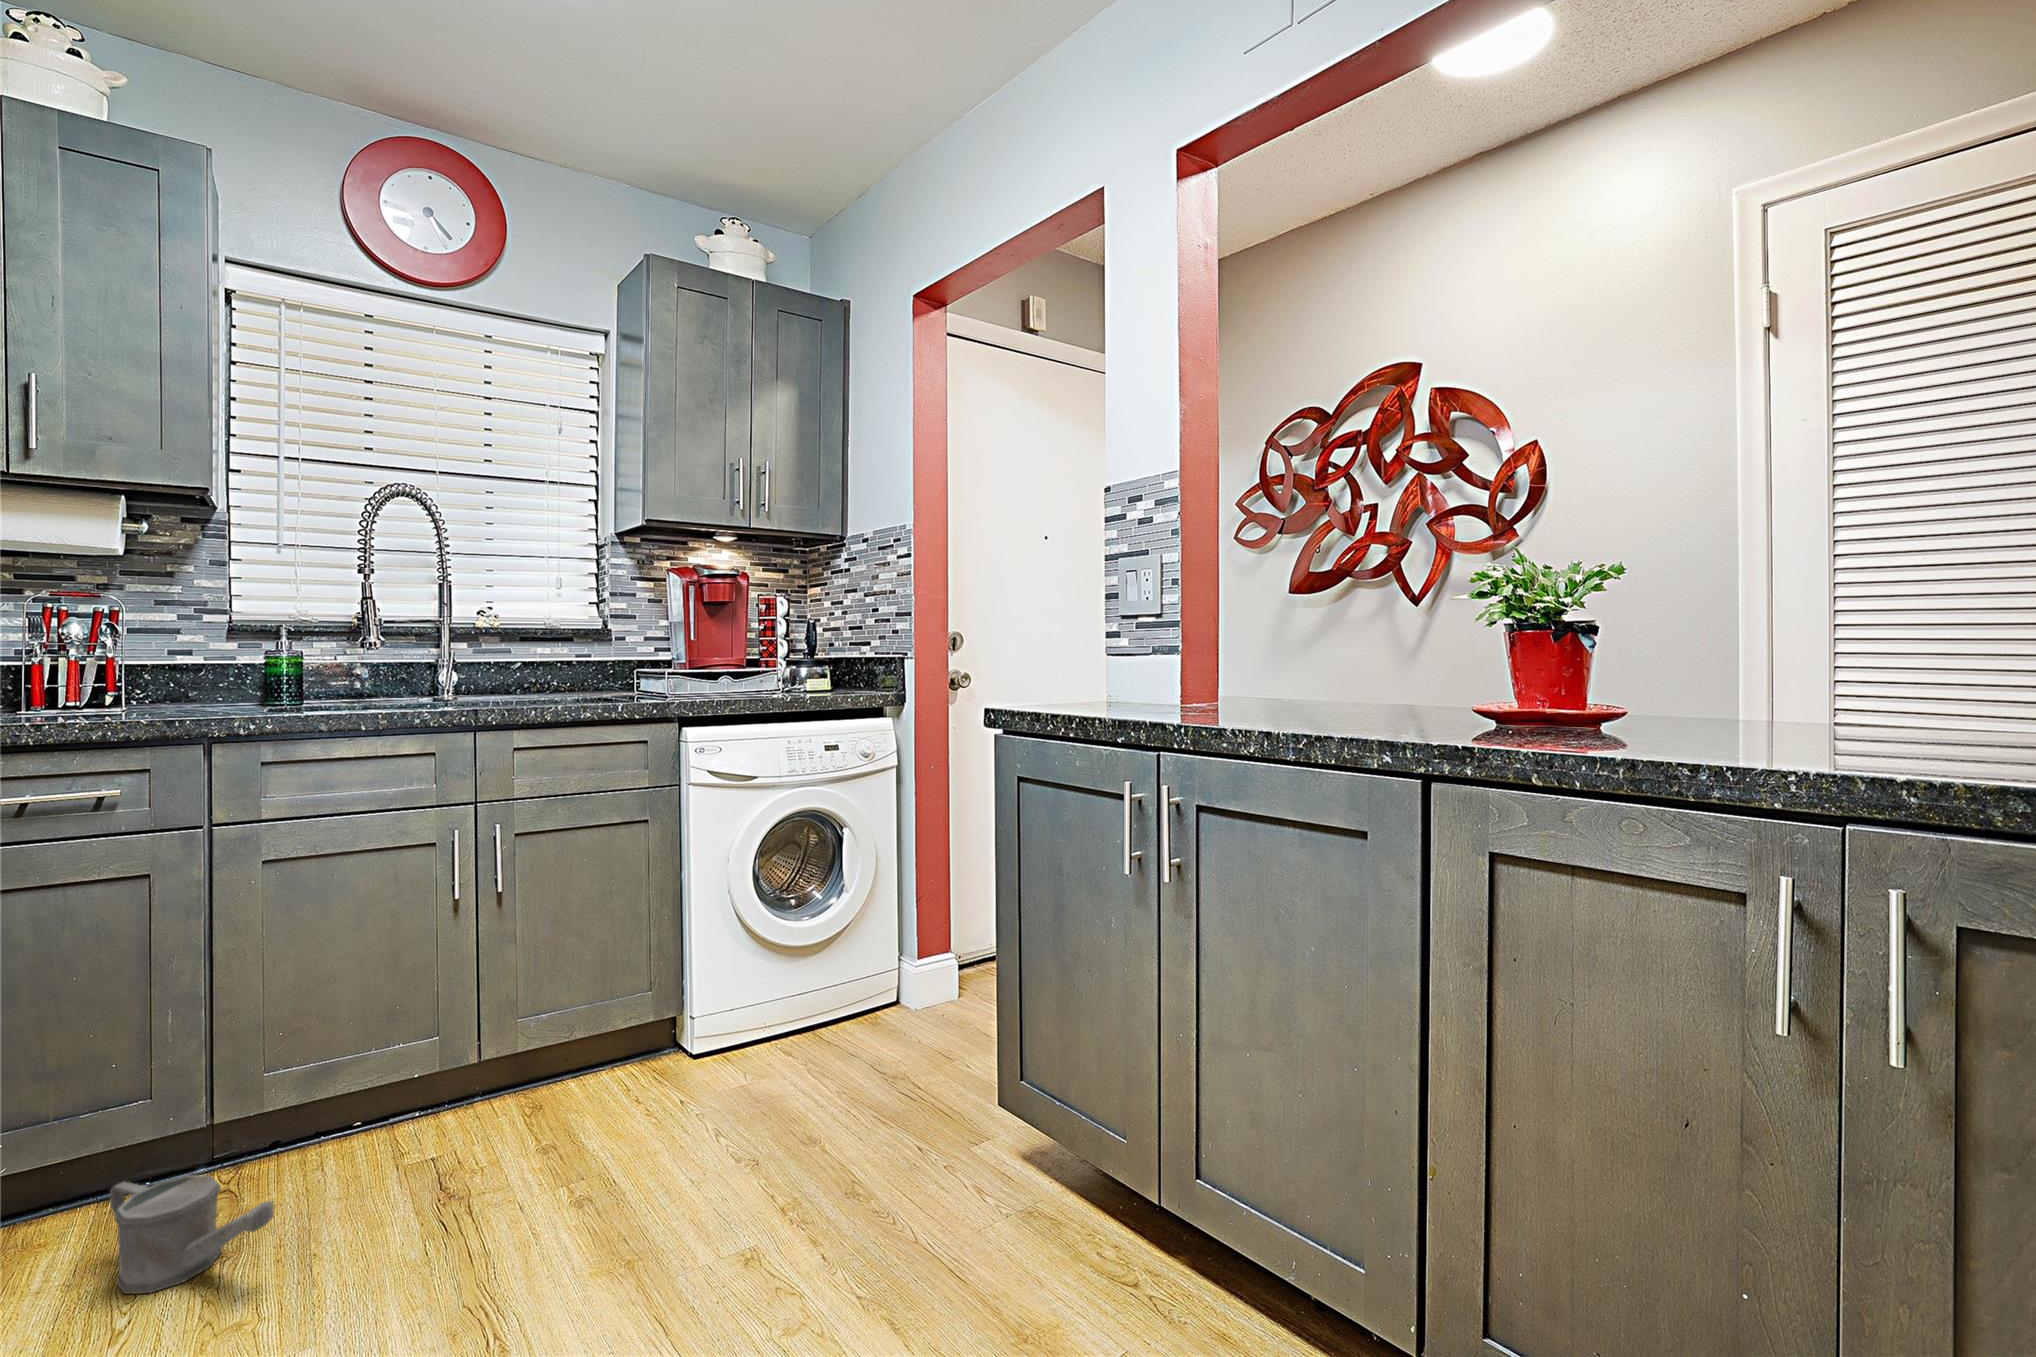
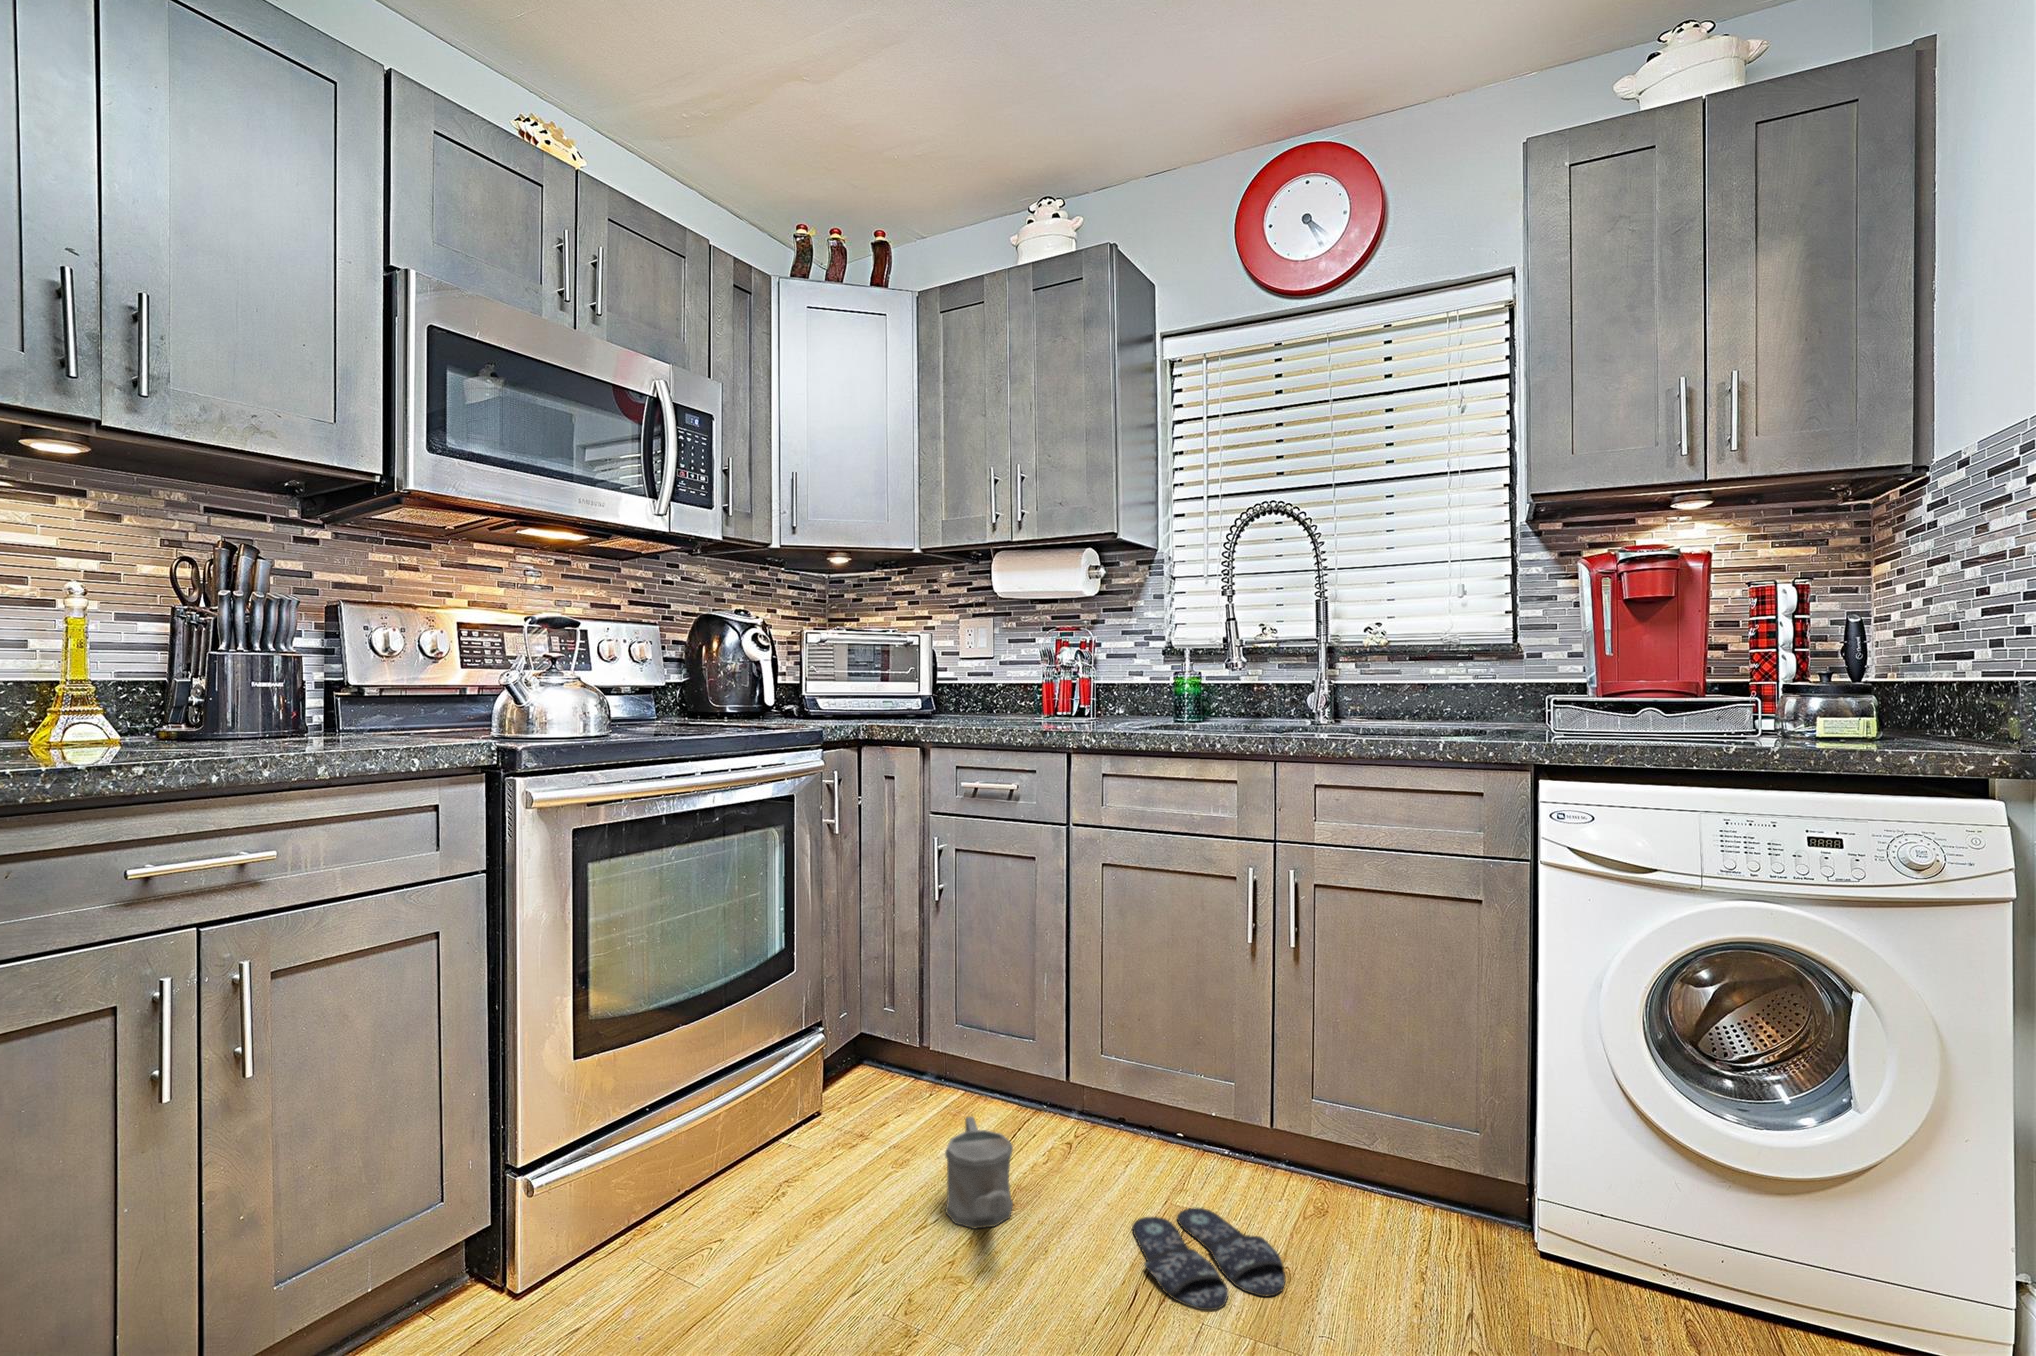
slippers: none [375,1132,546,1206] -> present [1132,1208,1285,1310]

